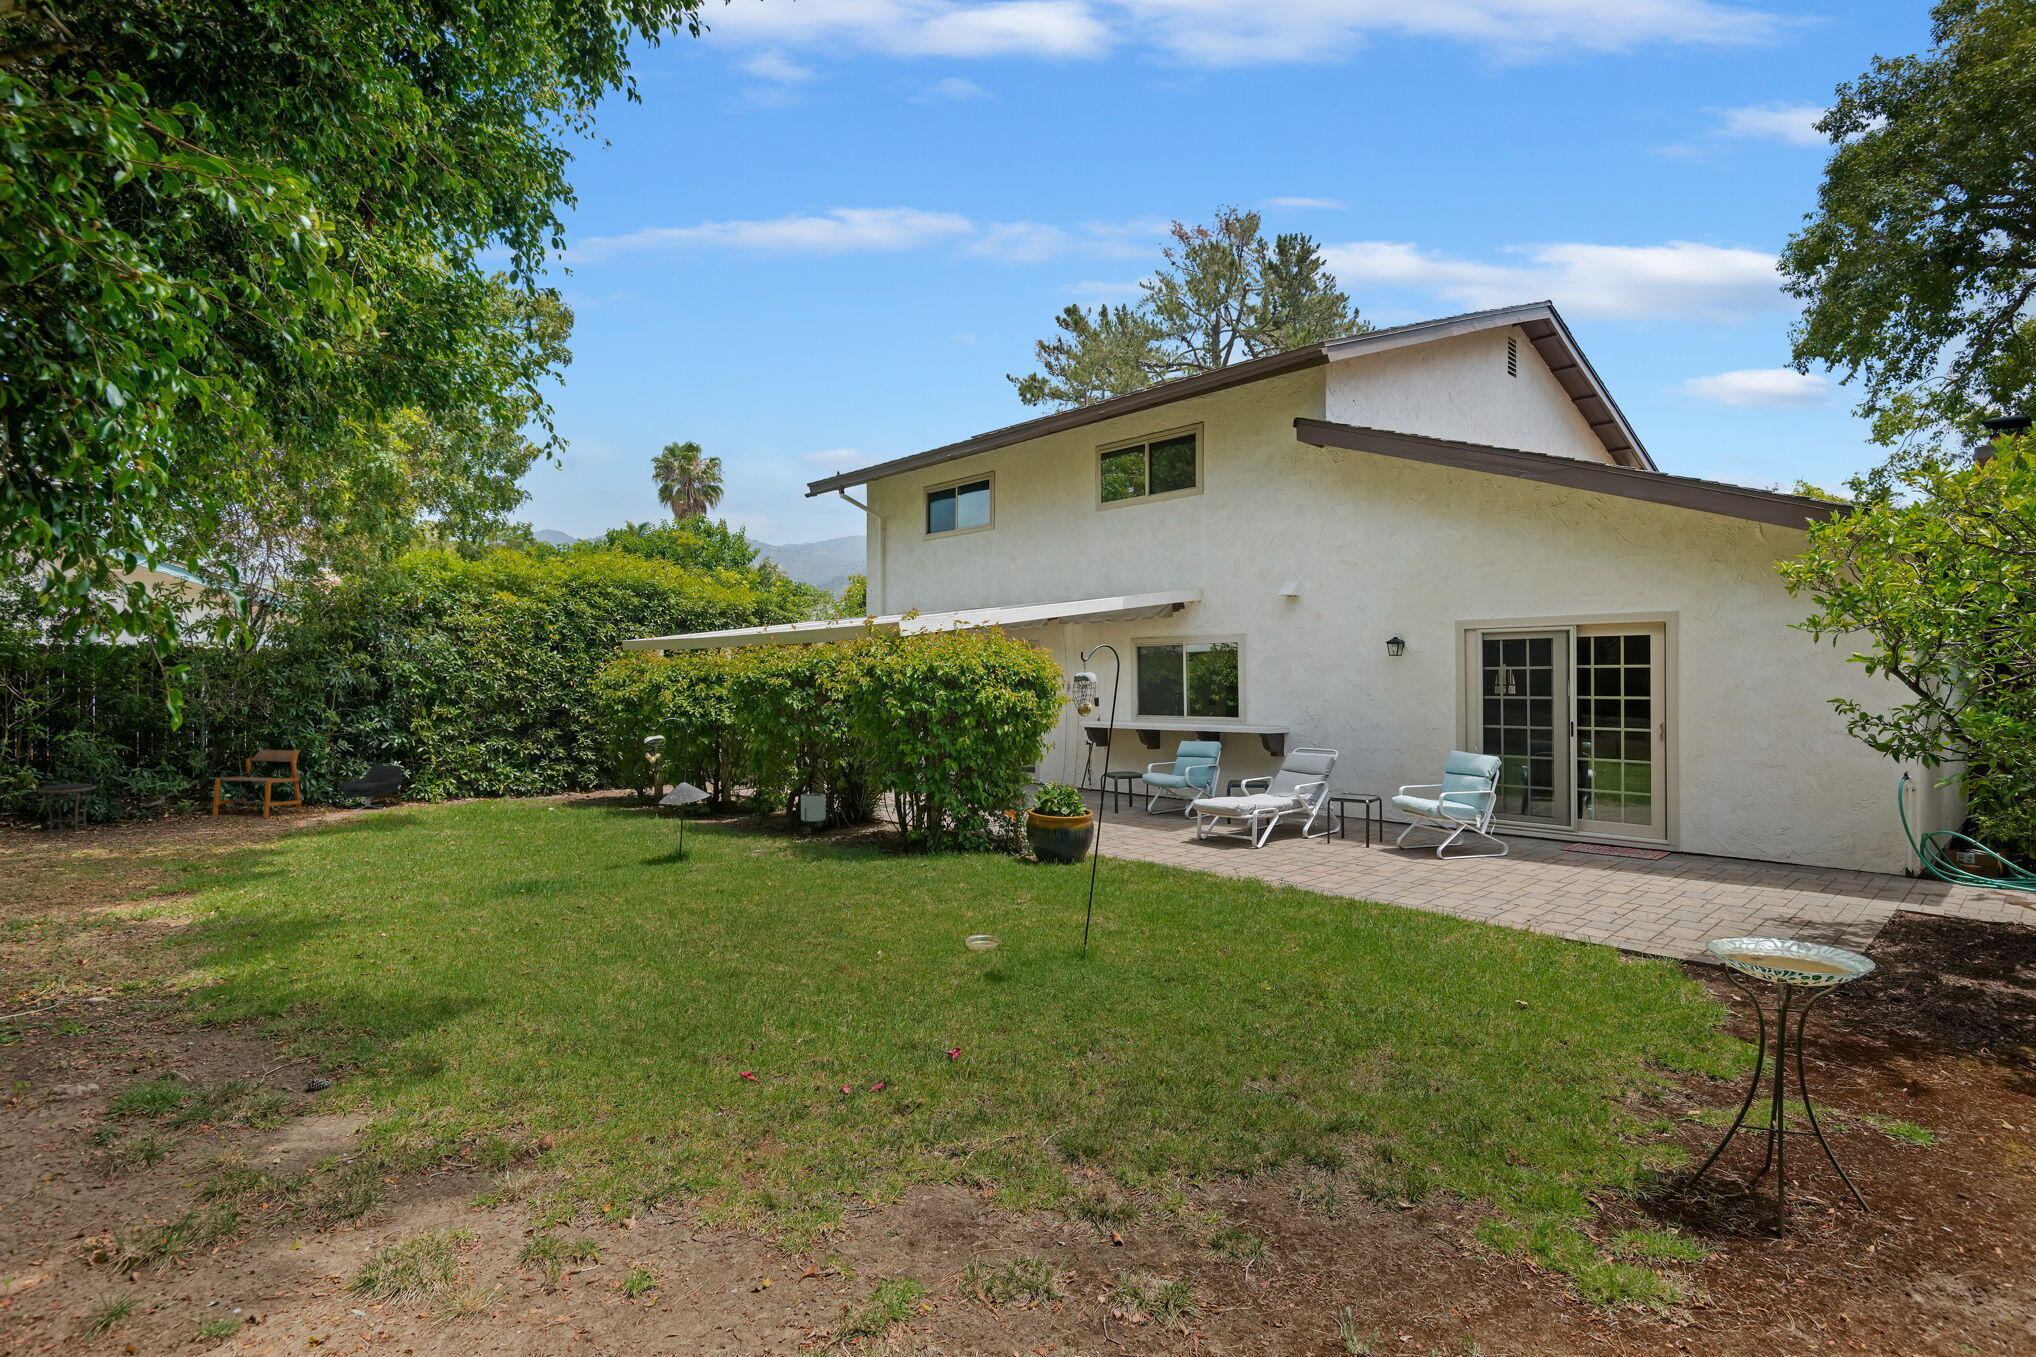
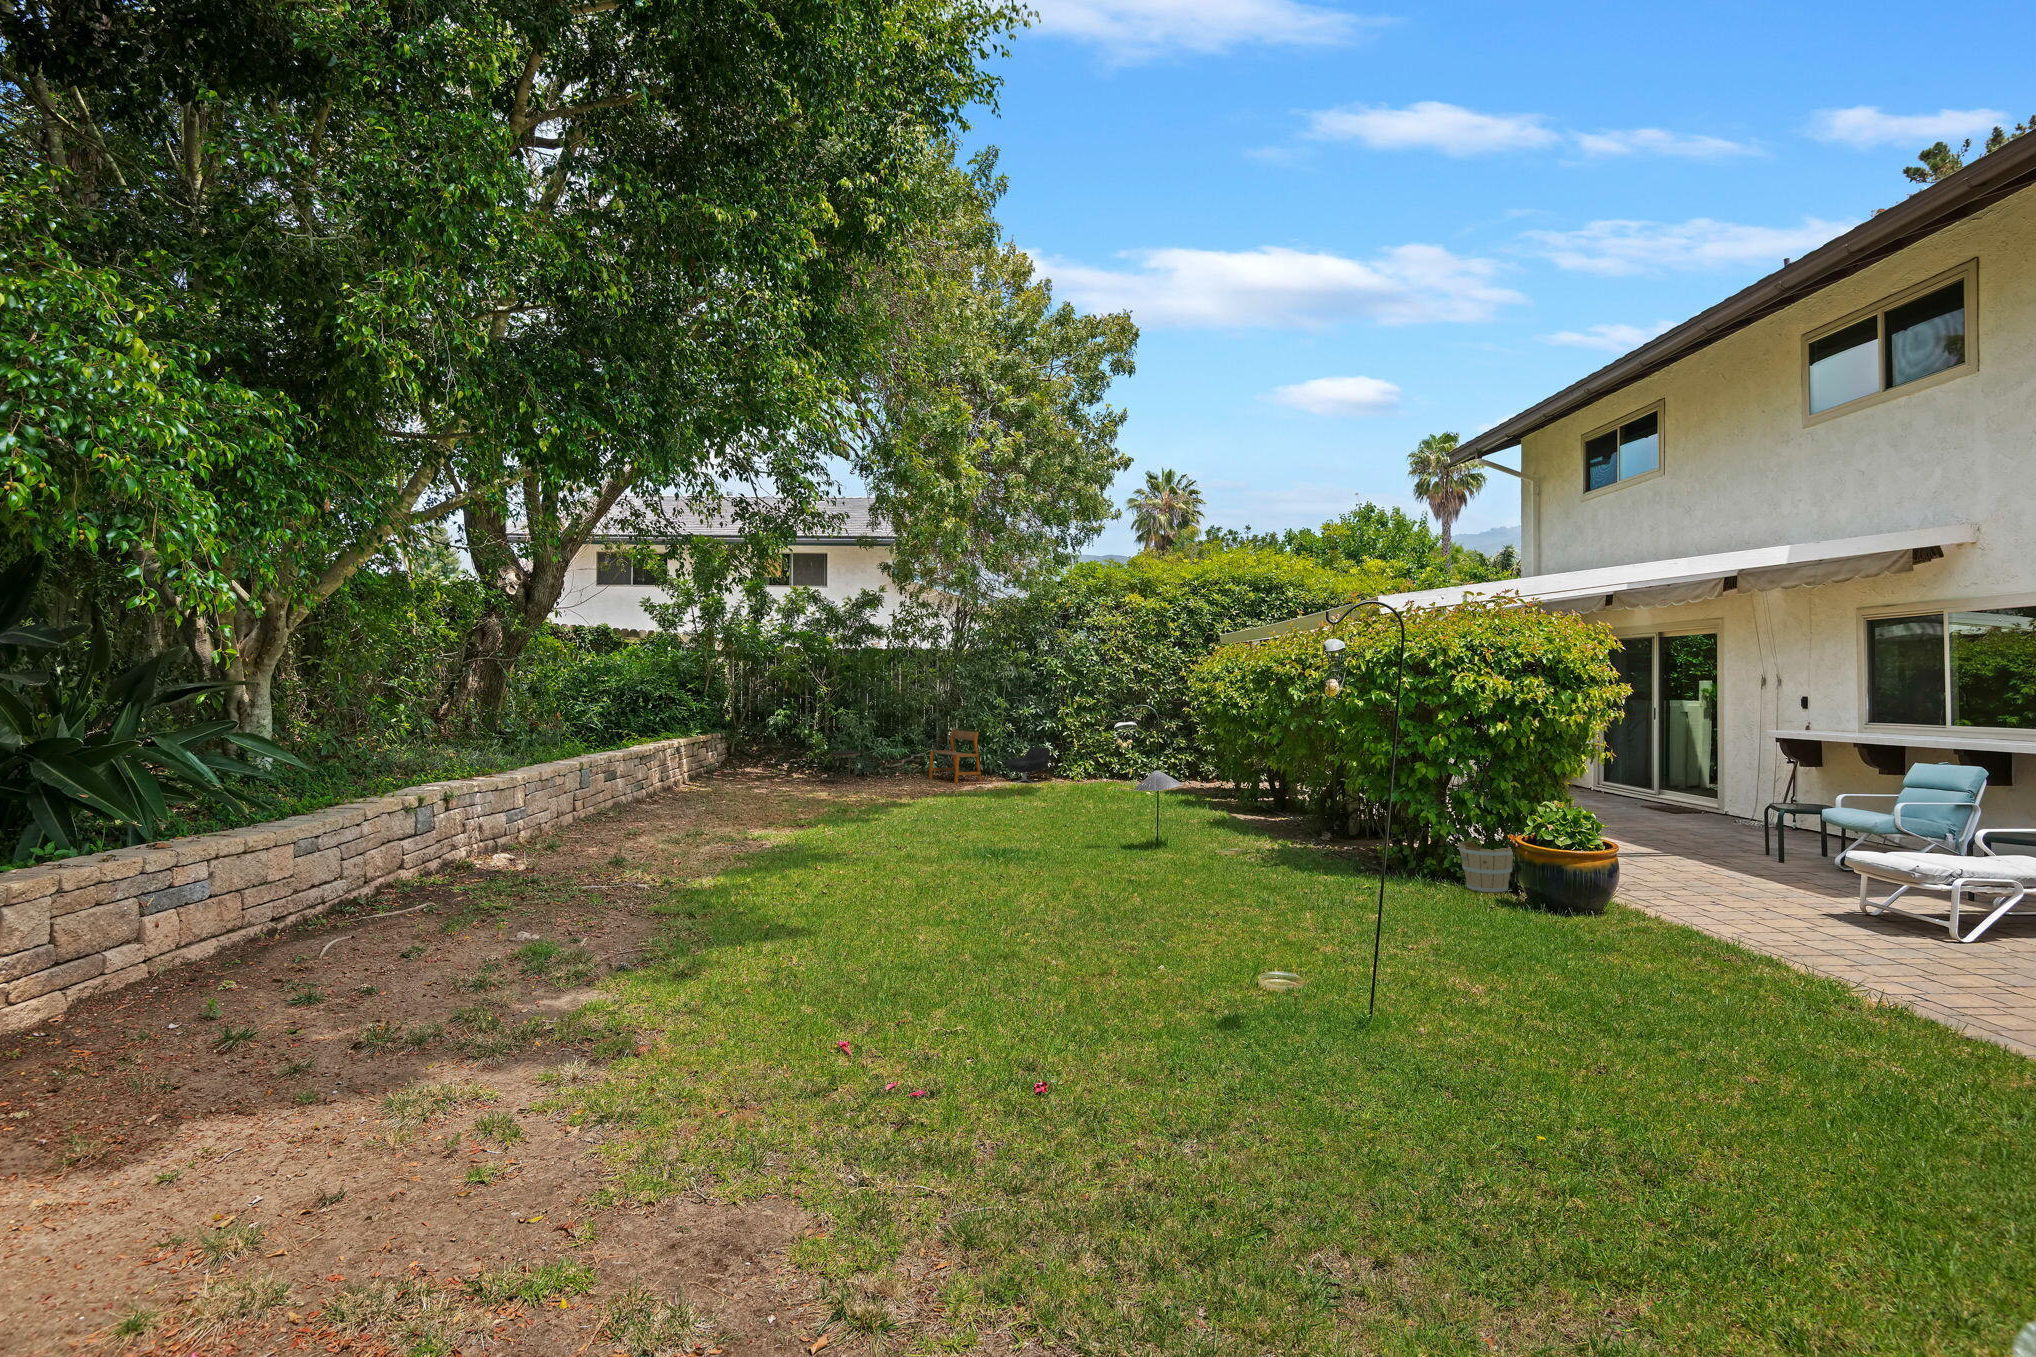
planter: present [801,793,826,833] -> none [1329,801,1355,841]
wooden bucket: none [963,812,1011,858] -> present [1458,841,1513,893]

